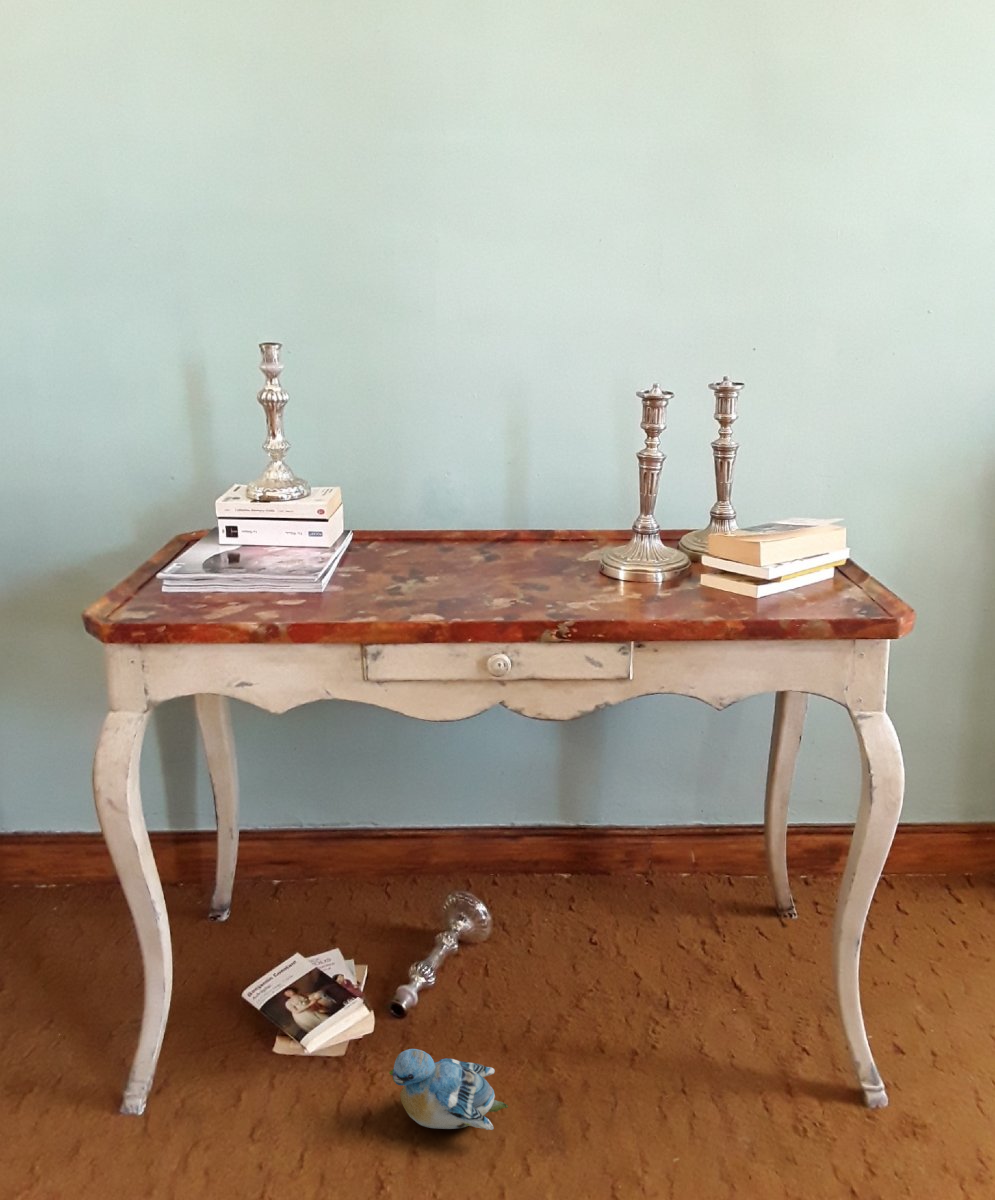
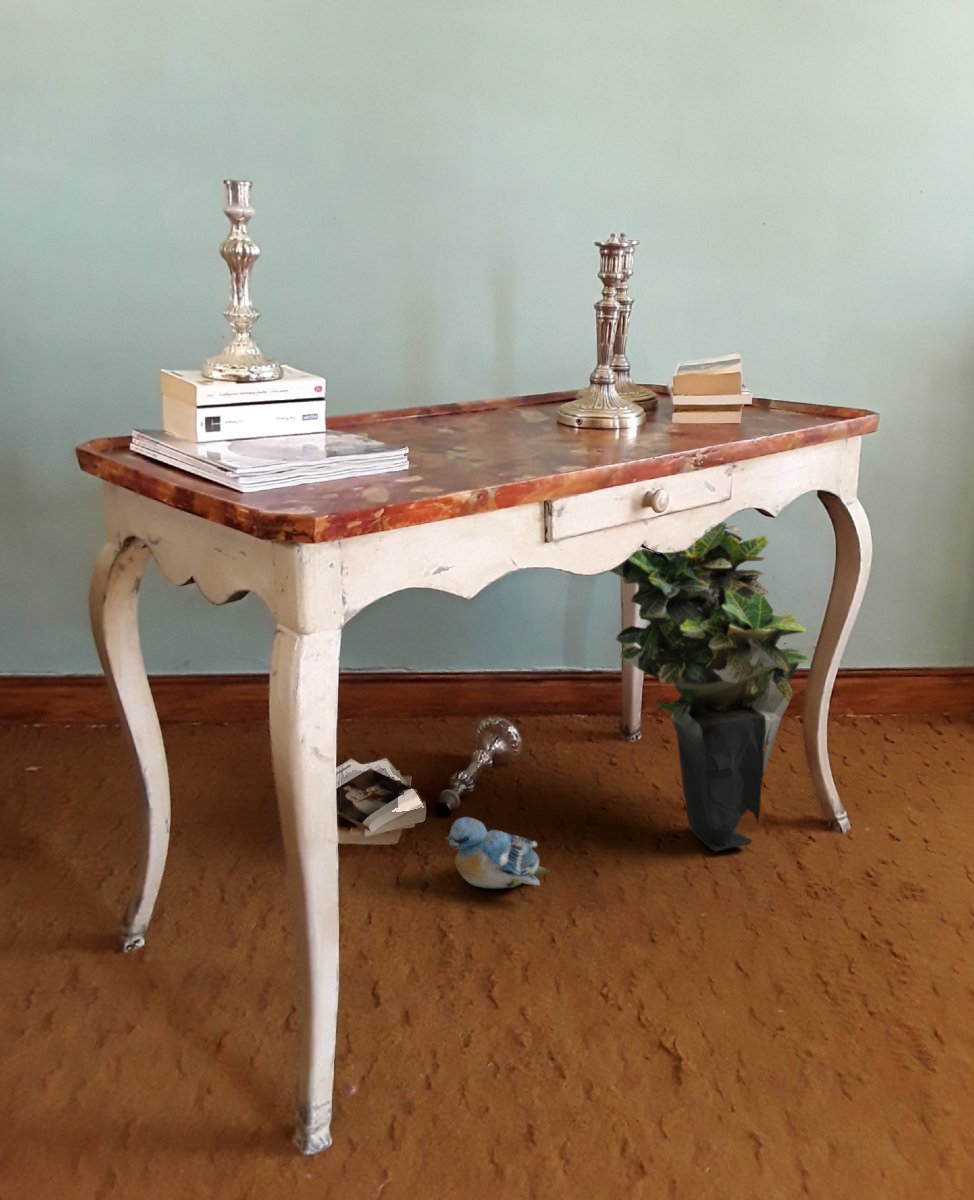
potted plant: none [567,653,797,1073] -> present [609,522,809,852]

